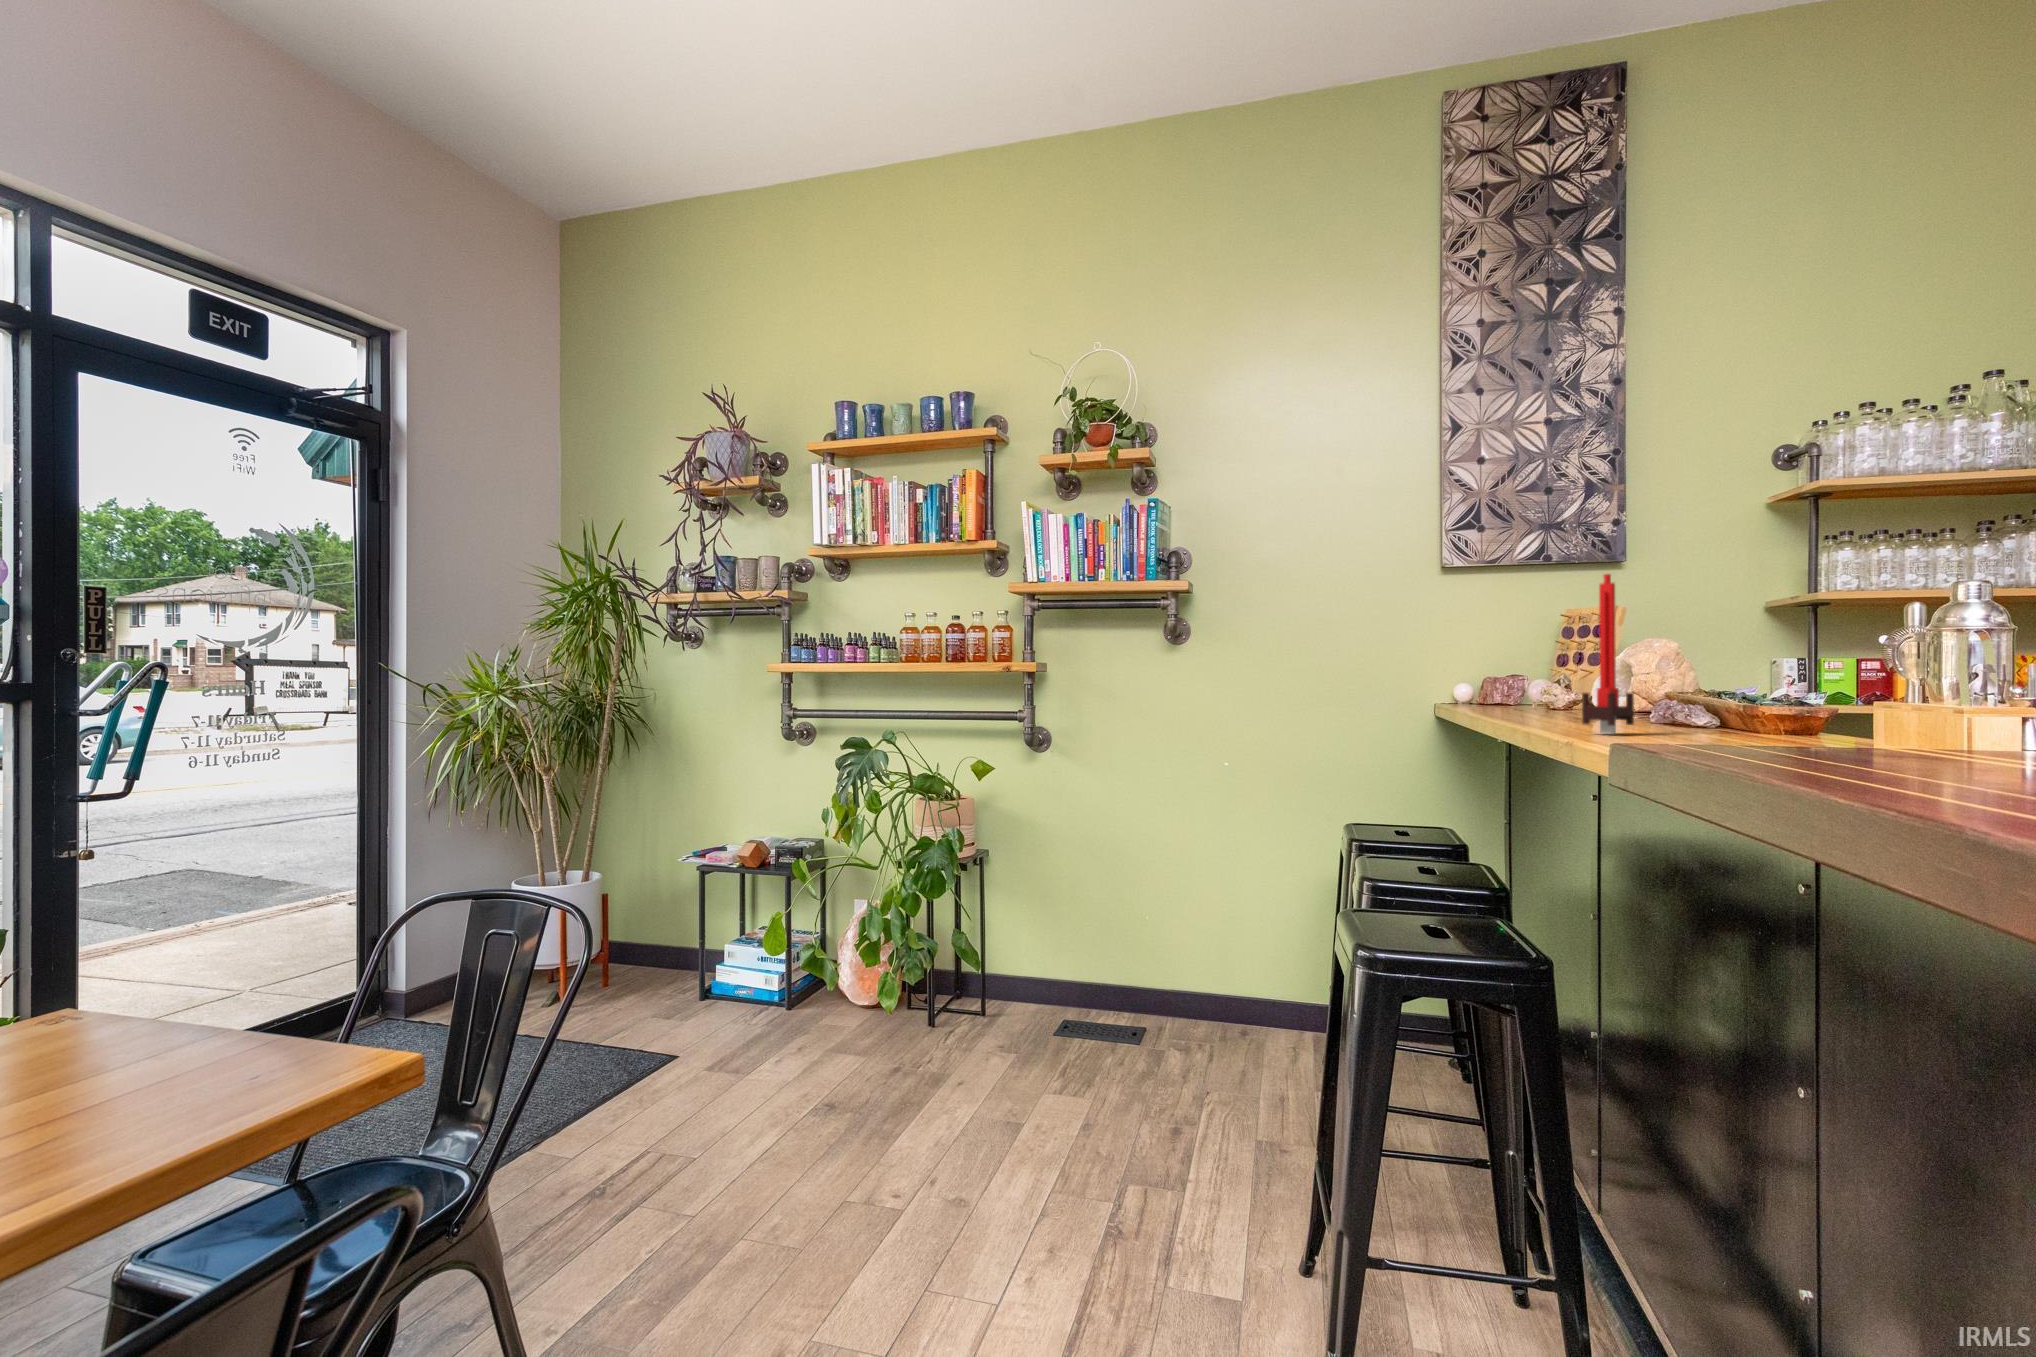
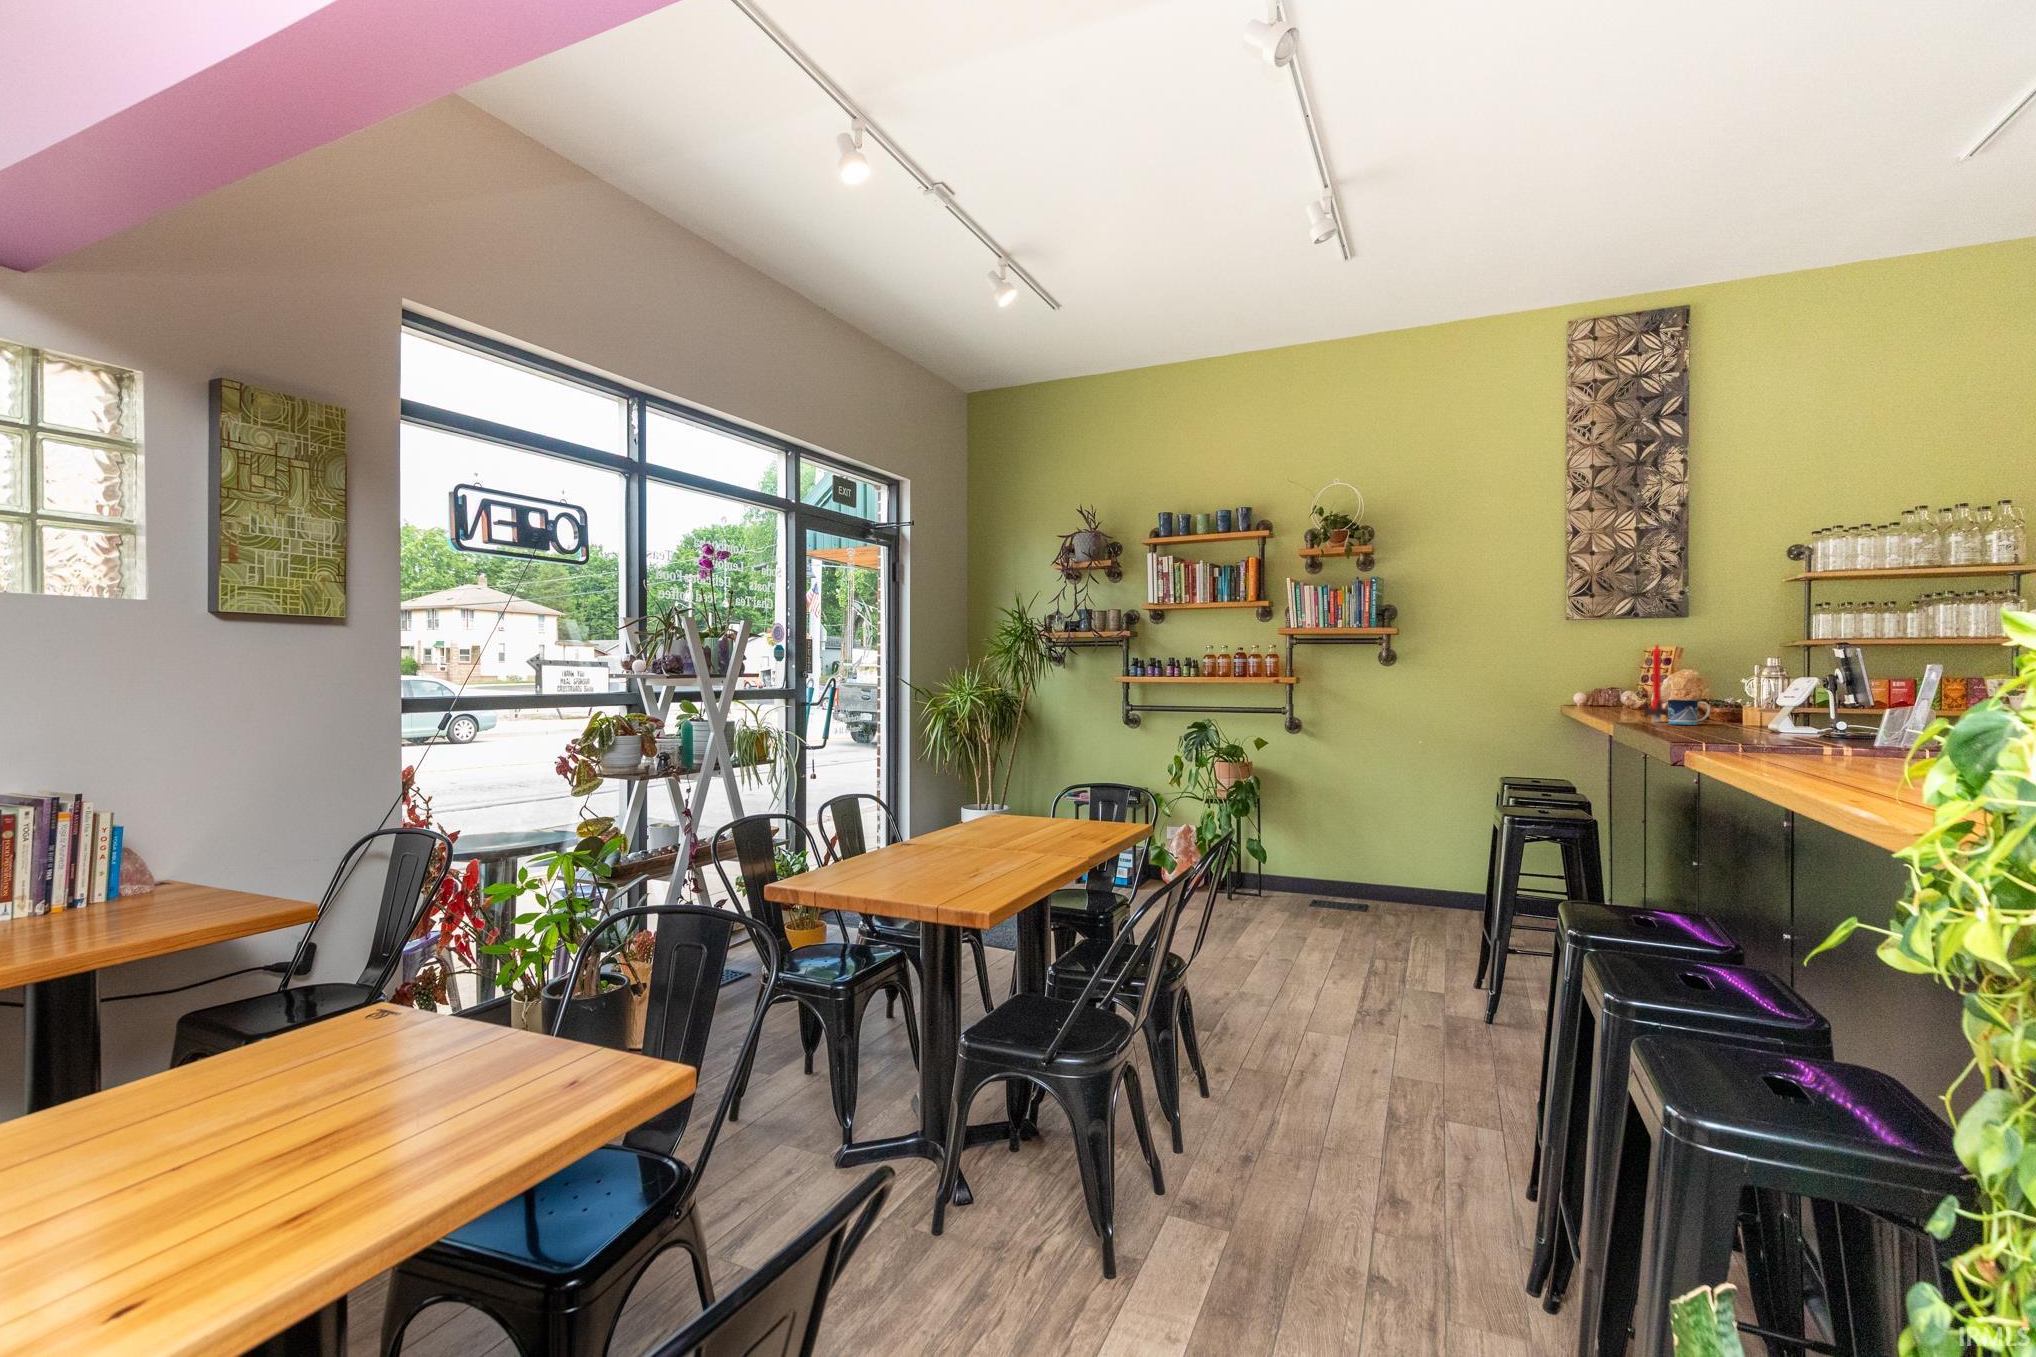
mug: none [1636,687,1725,741] -> present [1668,700,1710,725]

